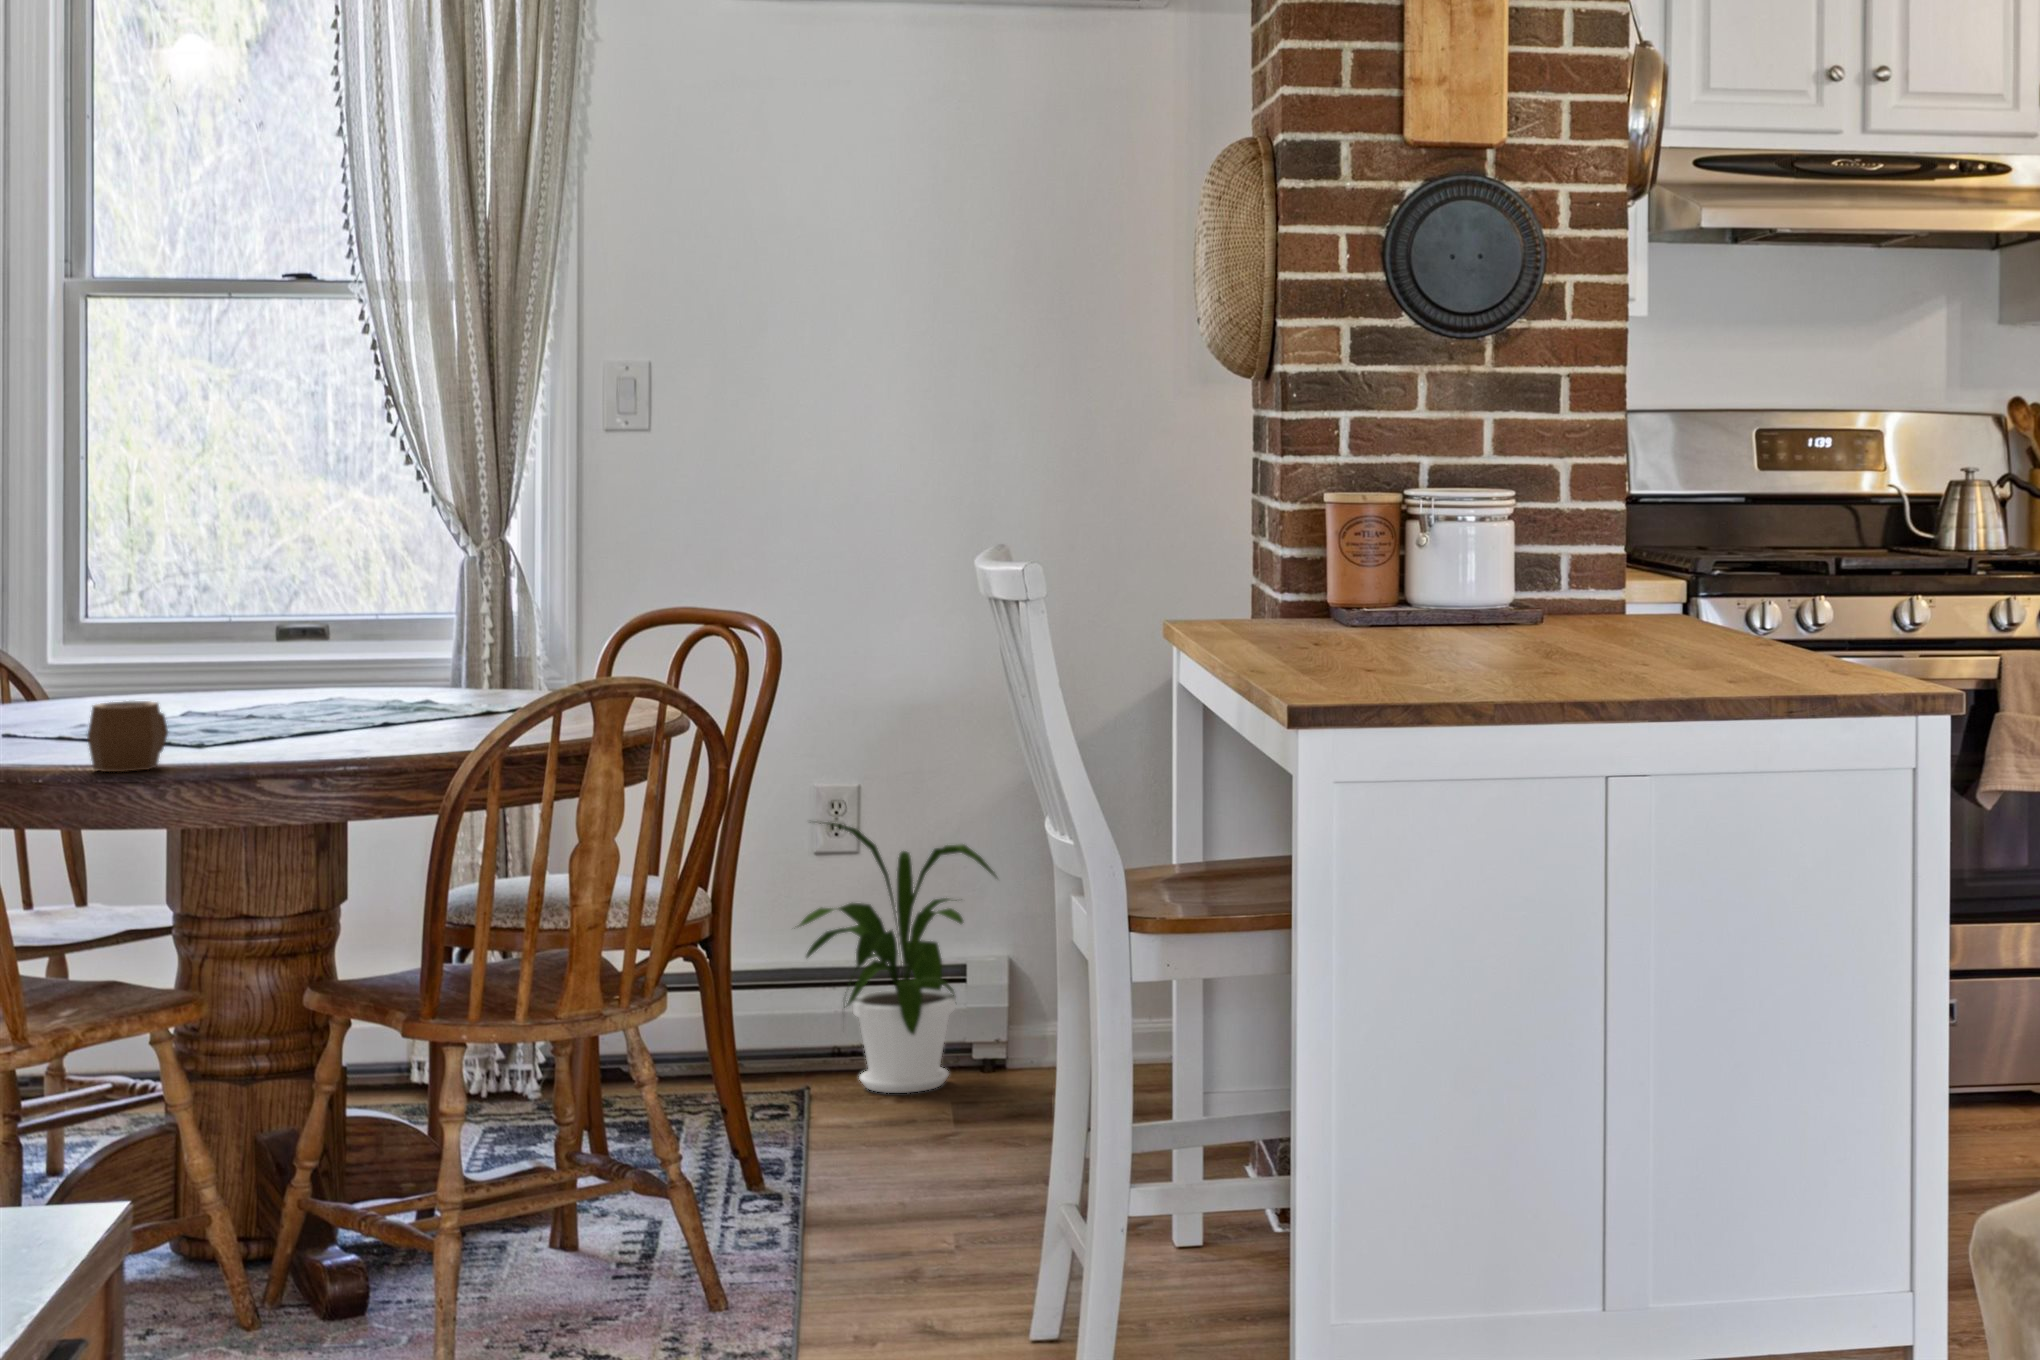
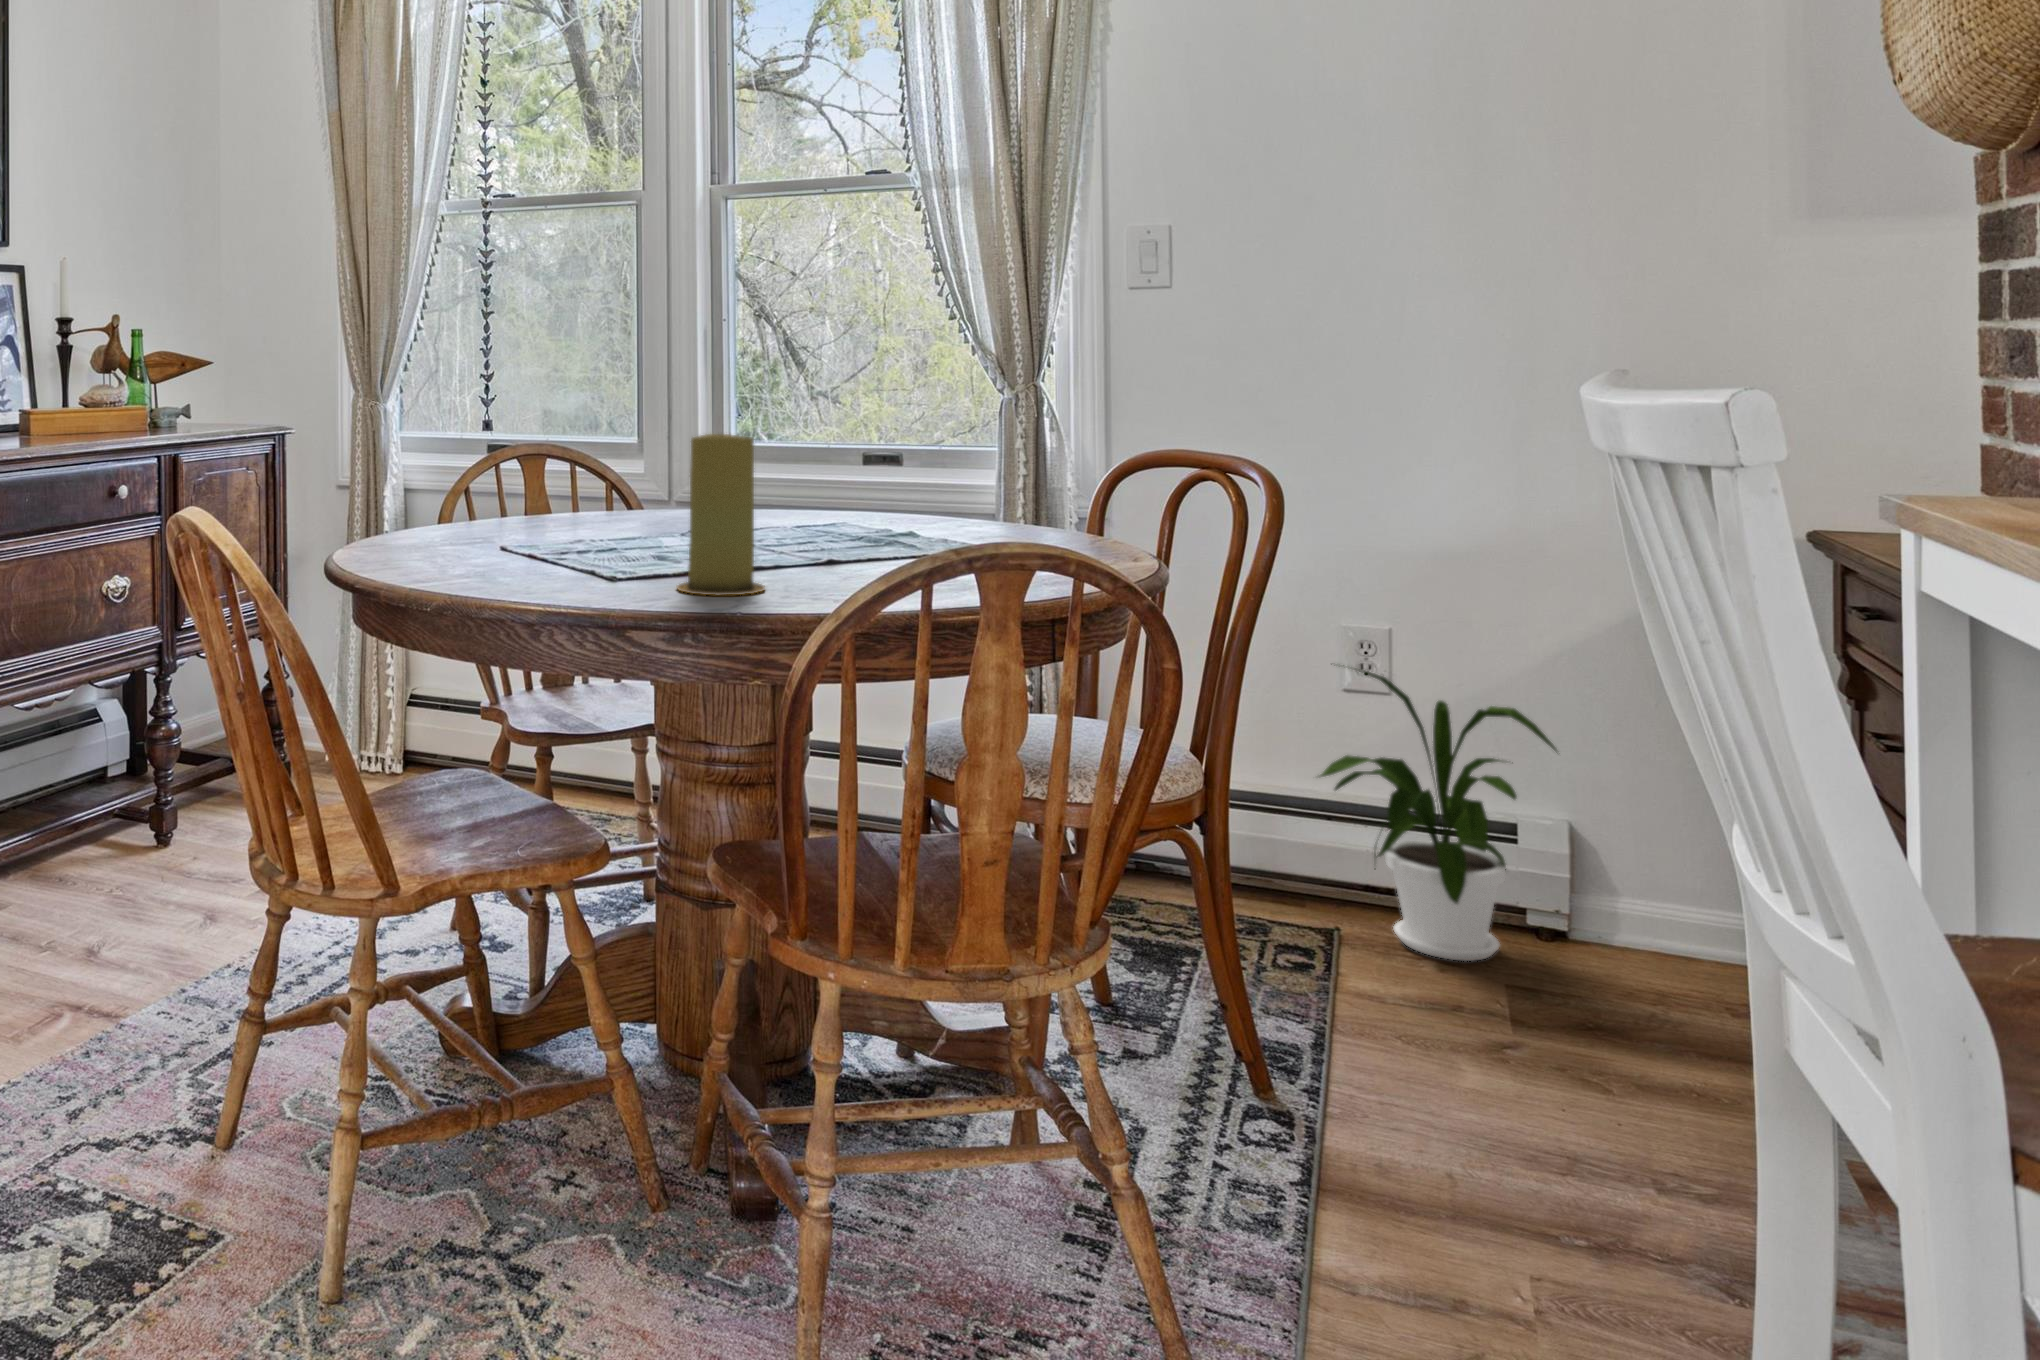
candle: none [269,607,357,756] -> present [677,434,765,595]
mug: present [87,701,168,772] -> none [482,524,568,600]

